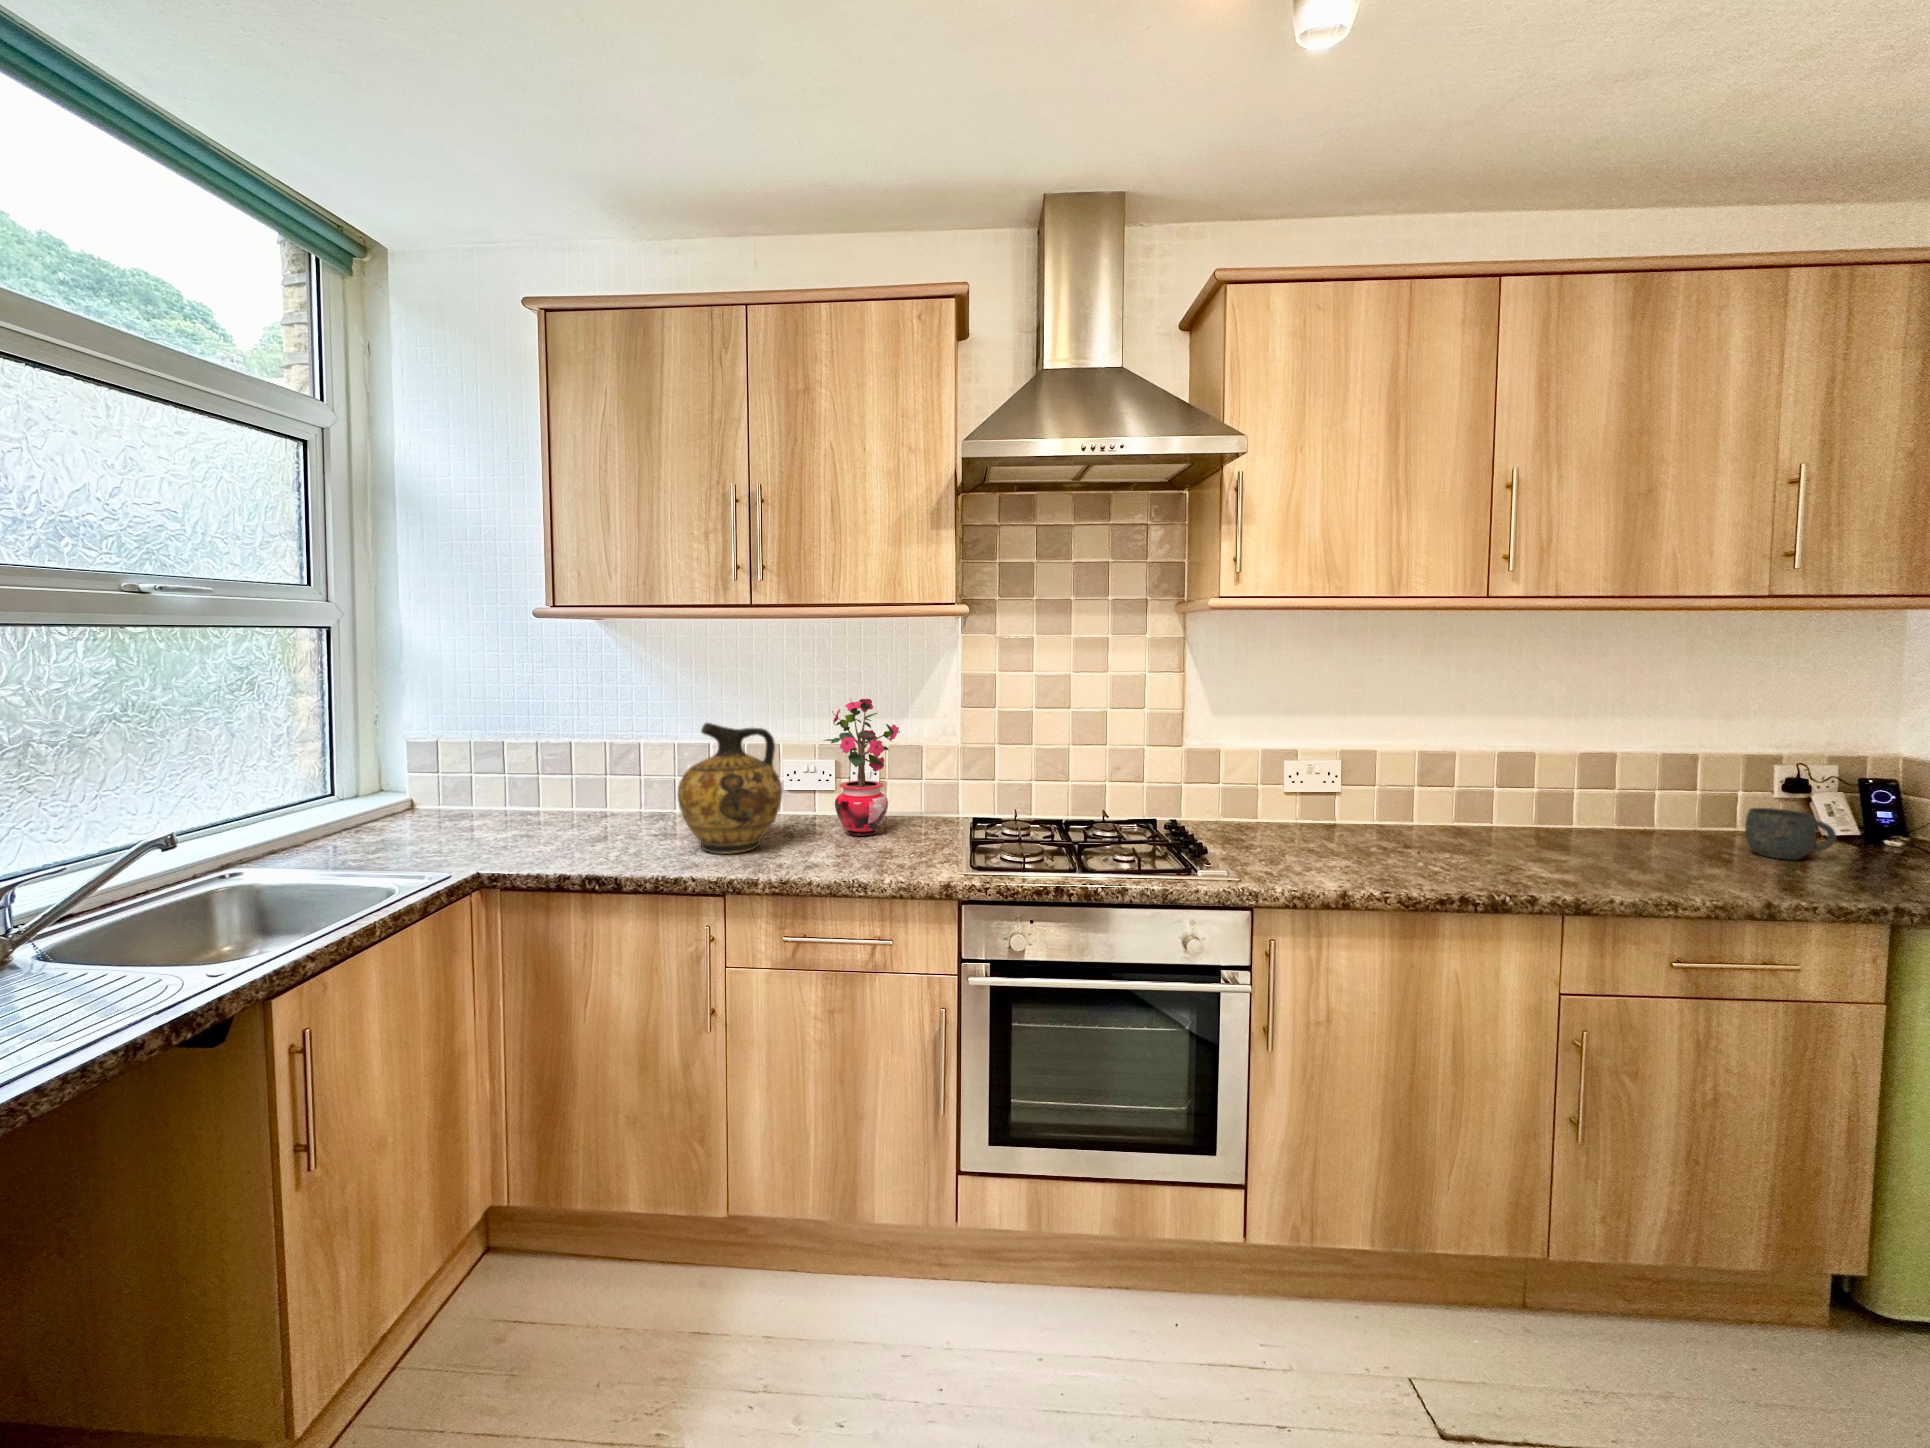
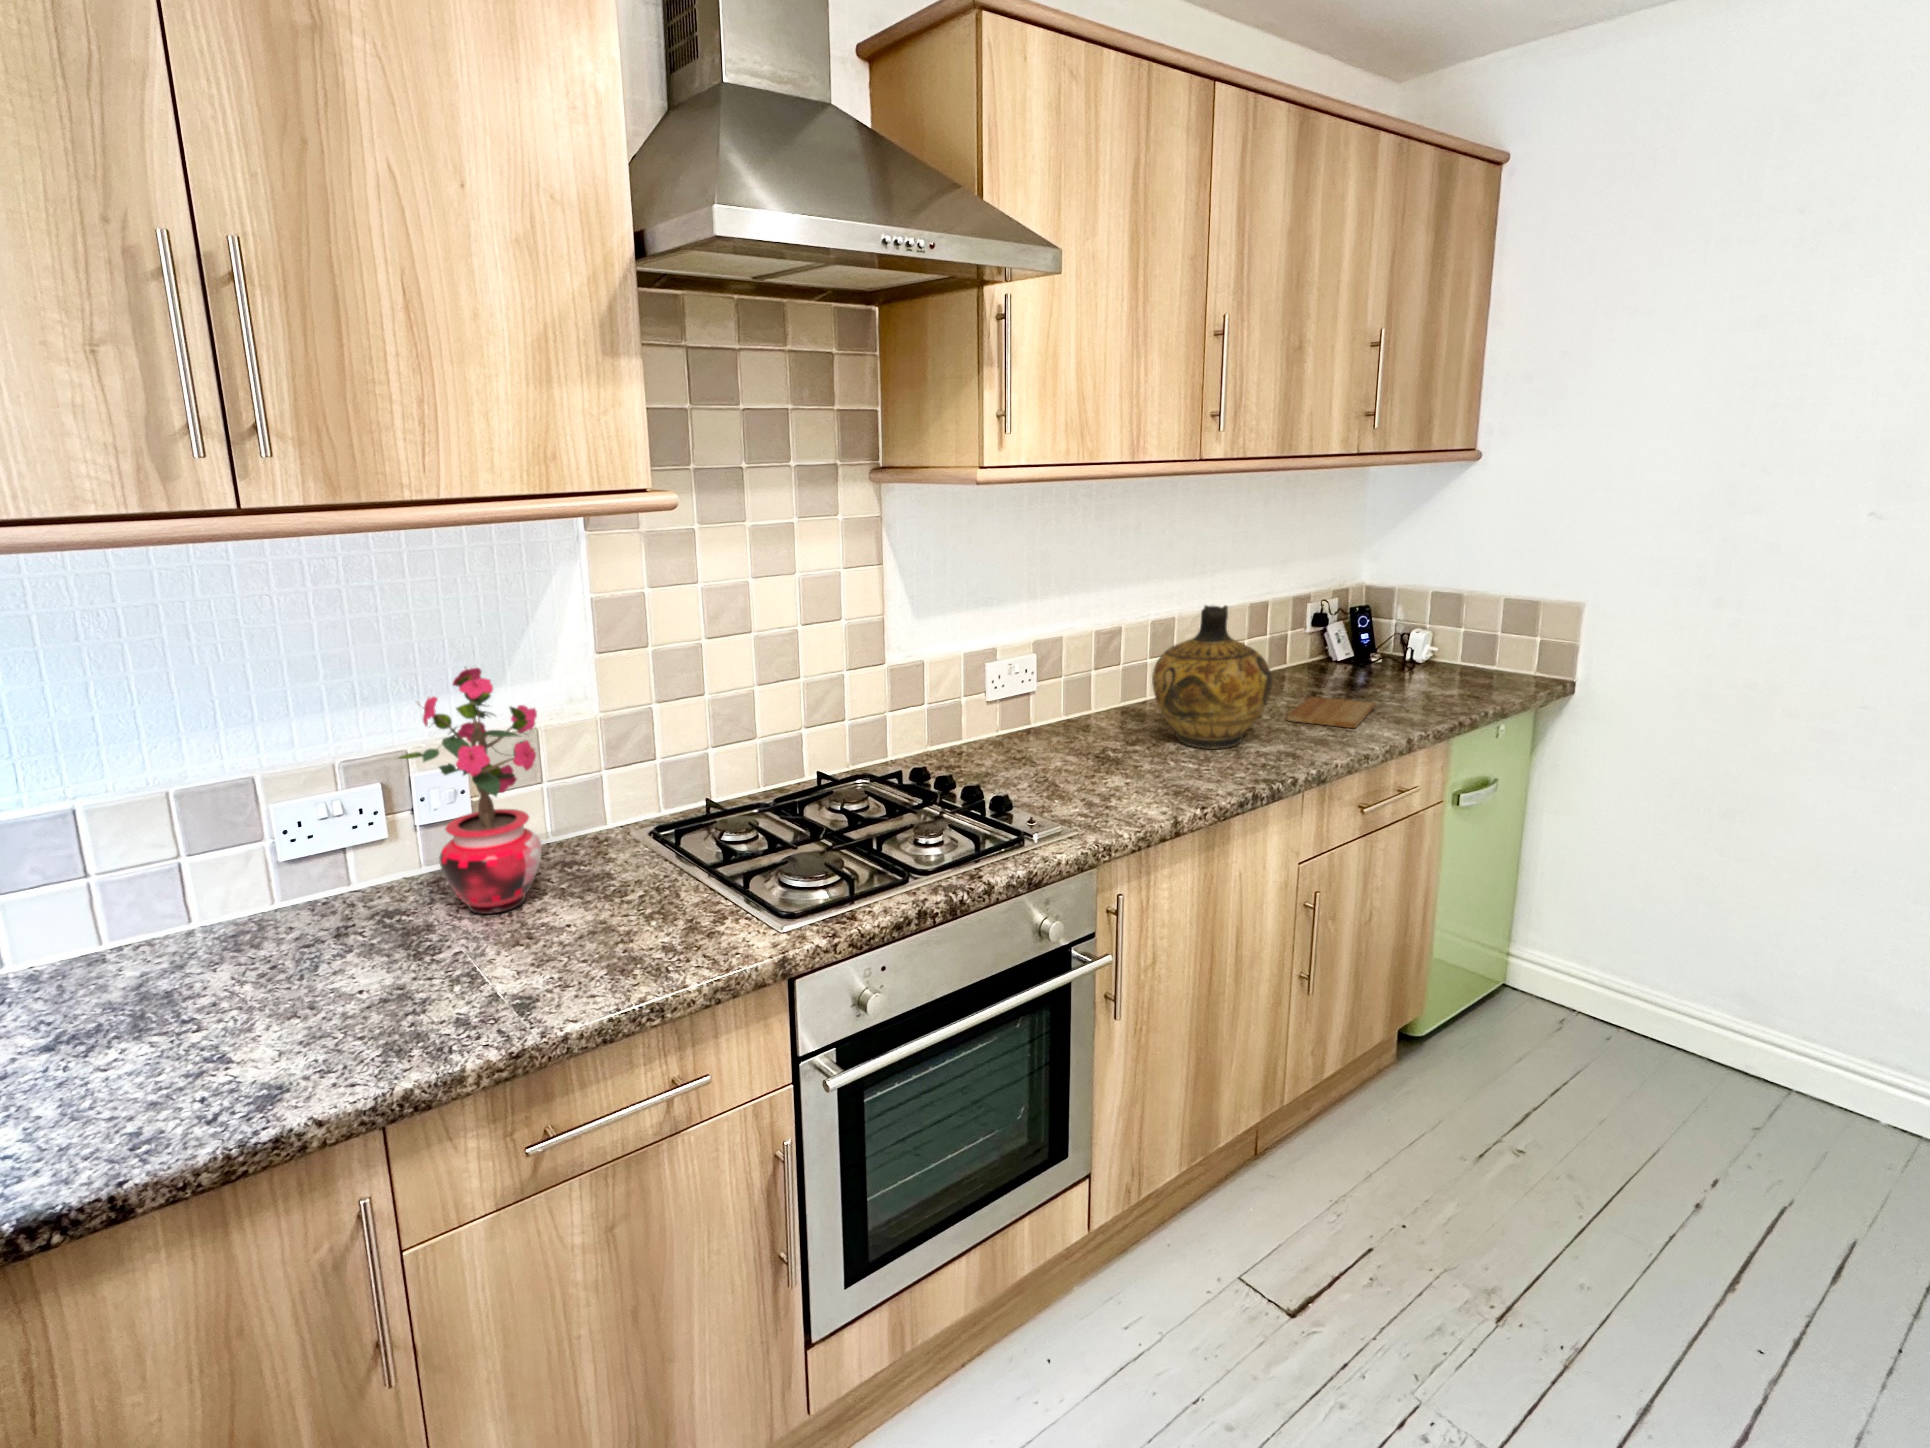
ceramic jug: present [677,723,783,854] -> present [1152,605,1272,749]
mug: present [1745,808,1836,860] -> none [1317,645,1373,689]
cutting board: none [1629,853,1783,884] -> present [1287,697,1375,728]

